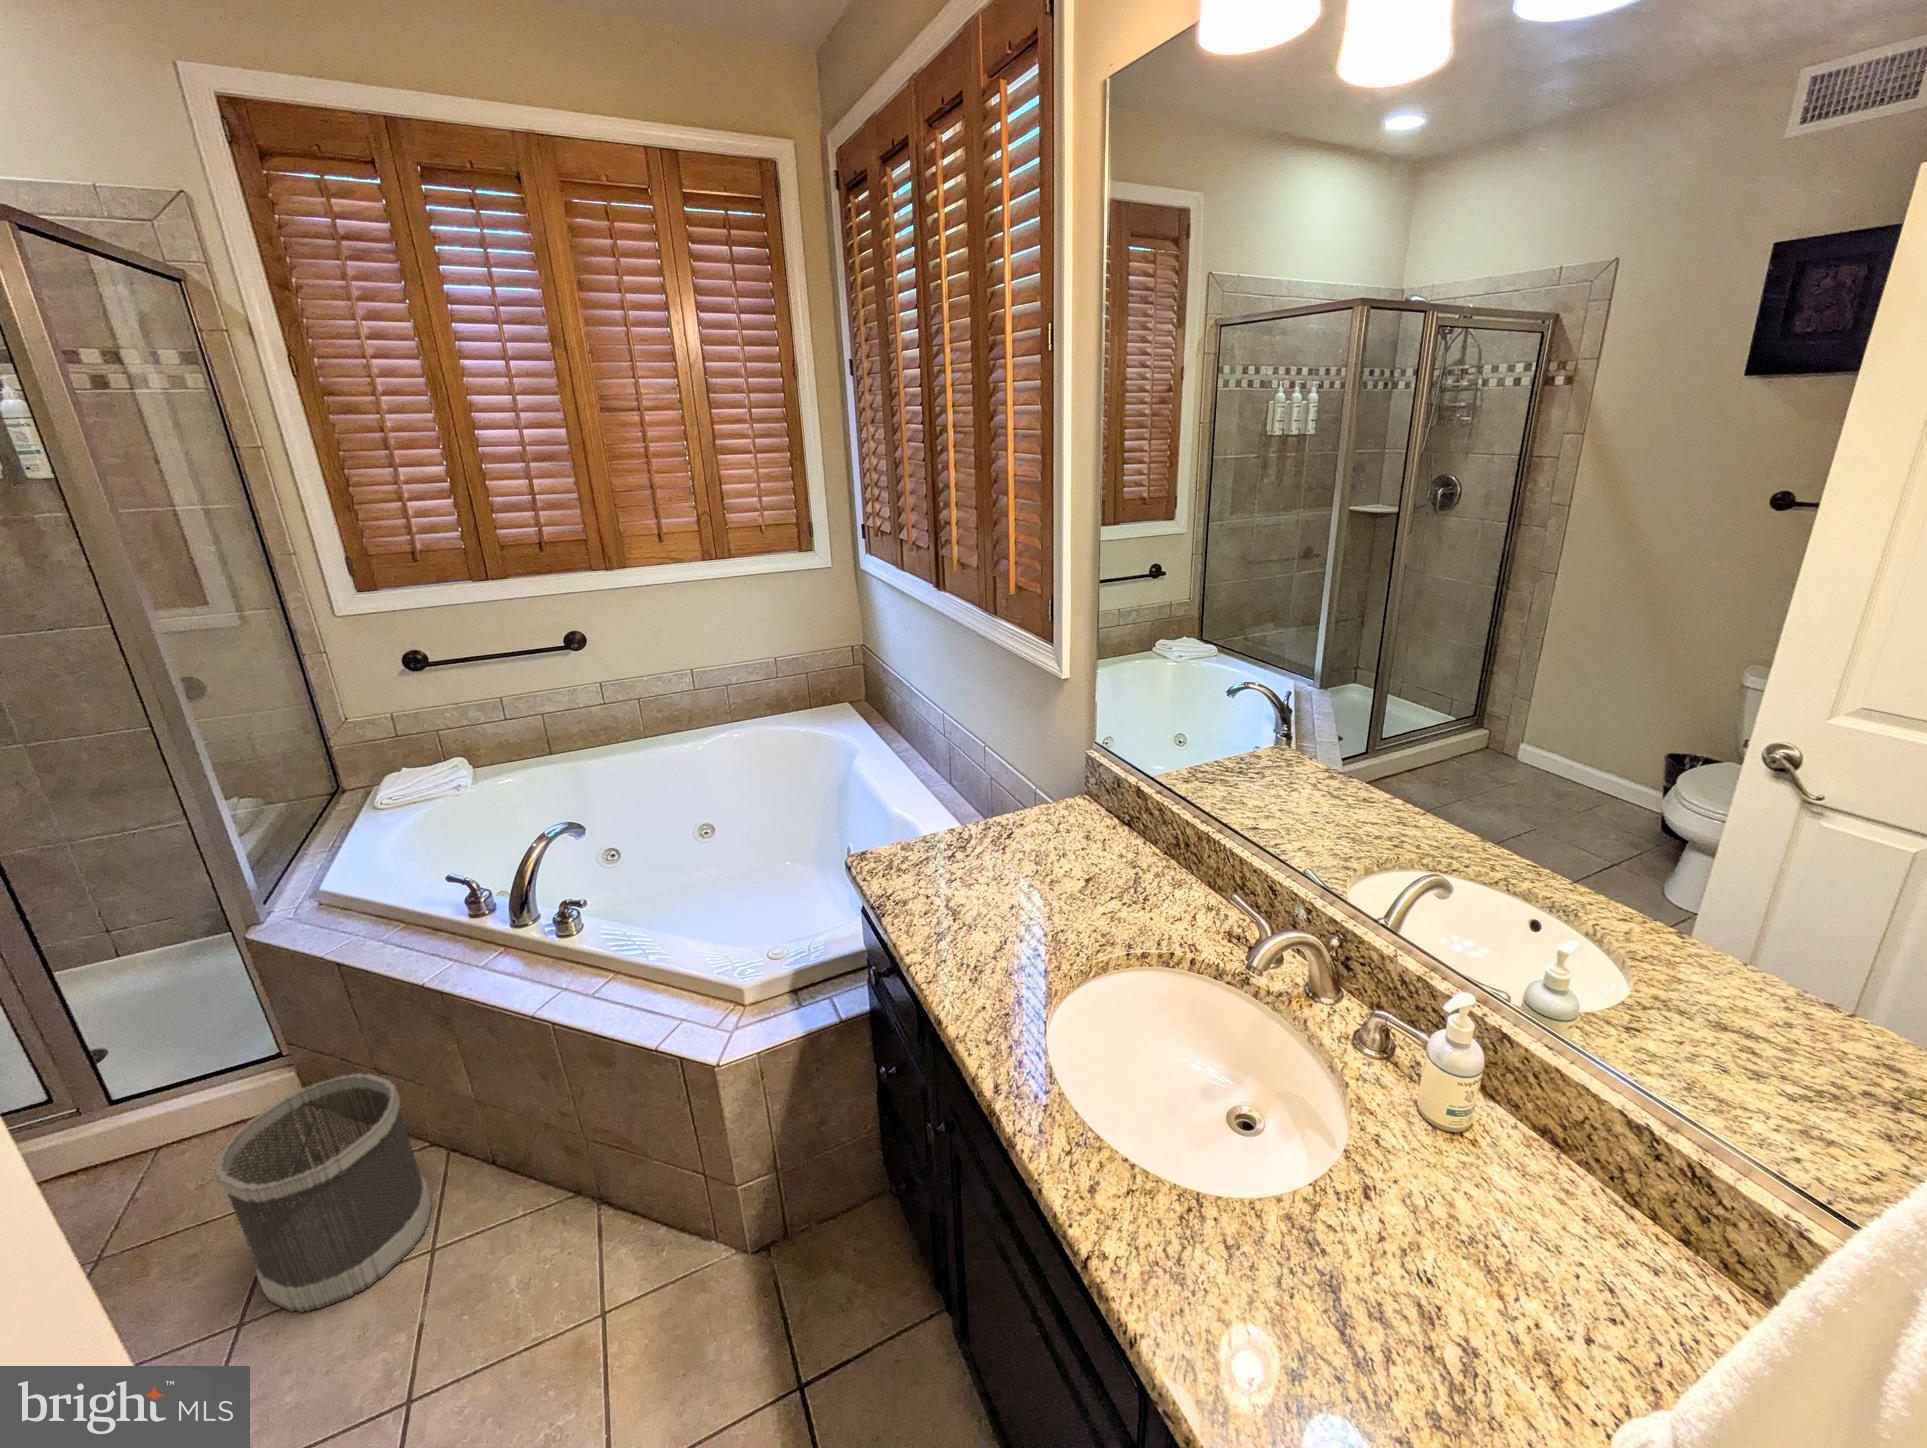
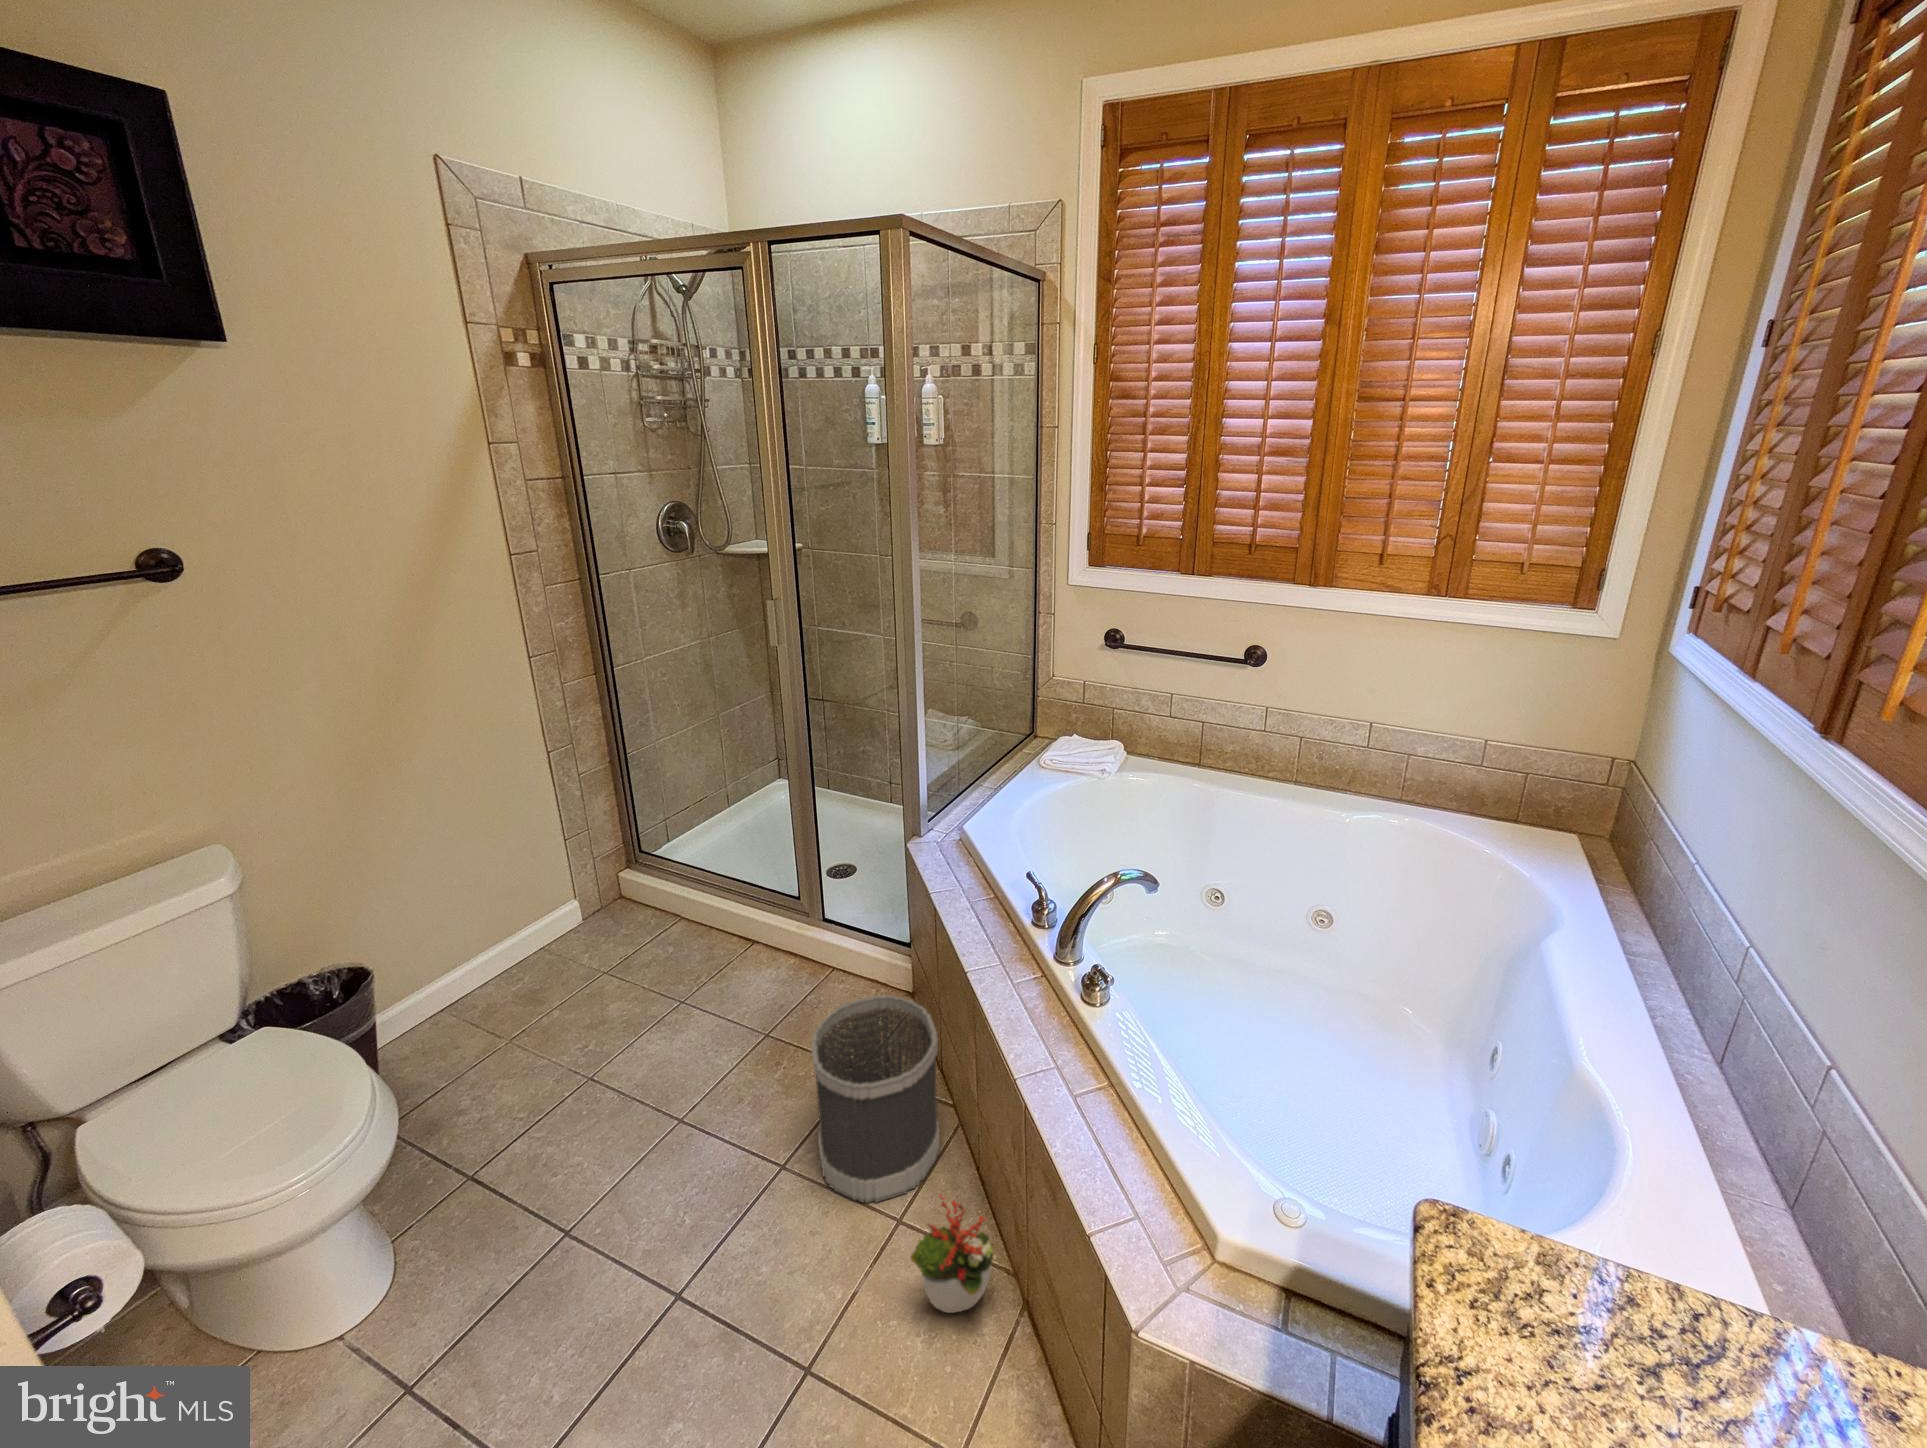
decorative plant: none [467,1163,552,1284] -> present [911,1195,994,1313]

